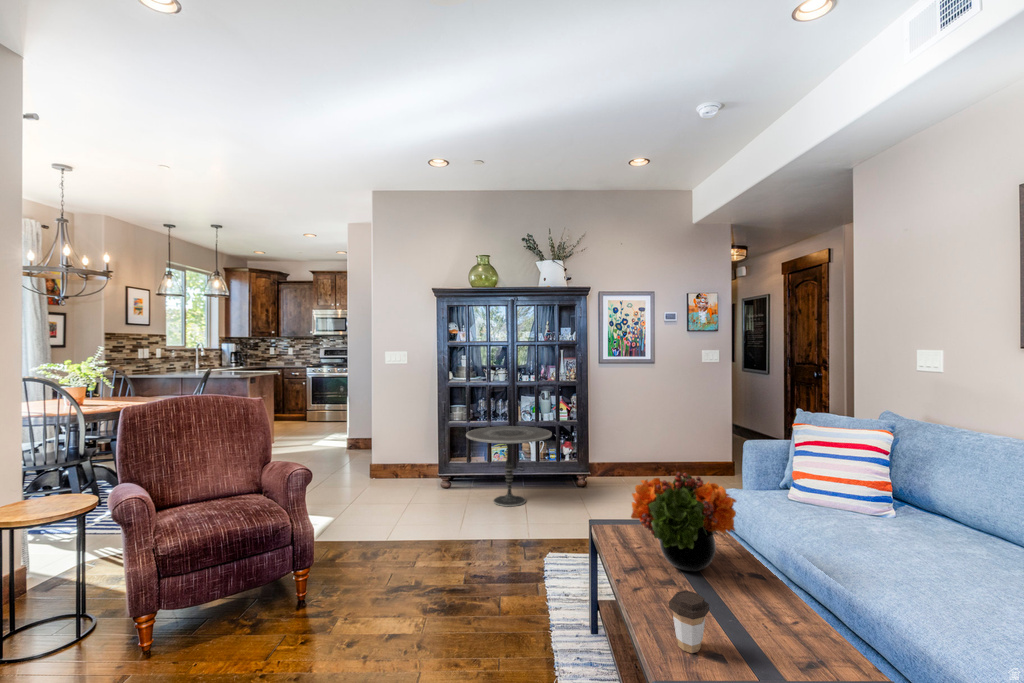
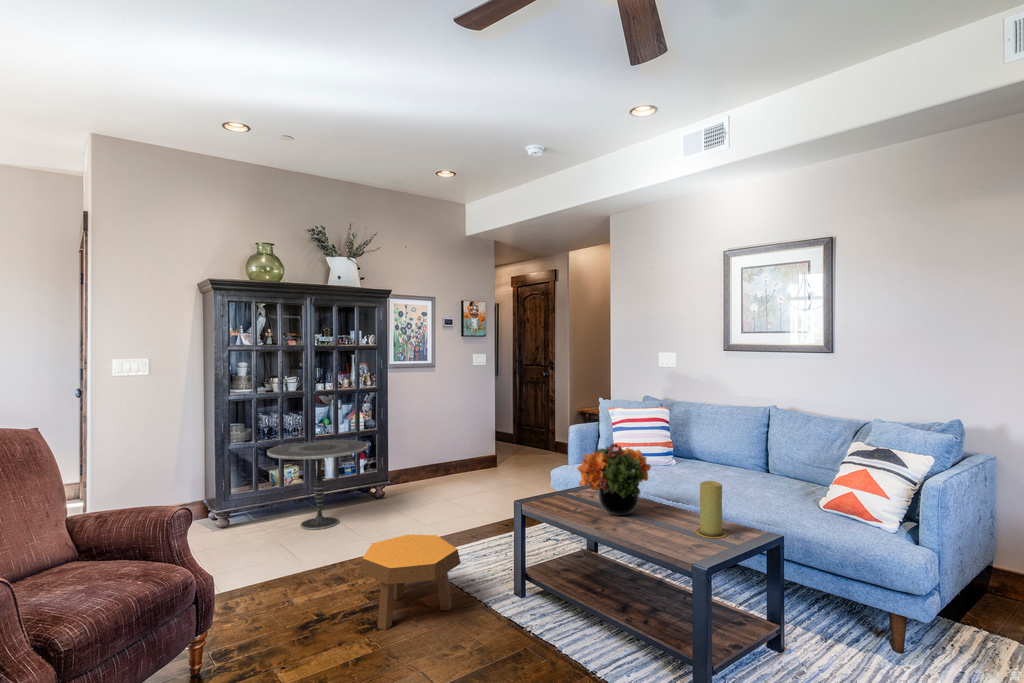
footstool: none [440,529,532,619] -> present [359,534,461,630]
candle: none [744,554,796,653] -> present [696,481,726,538]
coffee cup: present [669,590,709,653] -> none [674,512,698,550]

